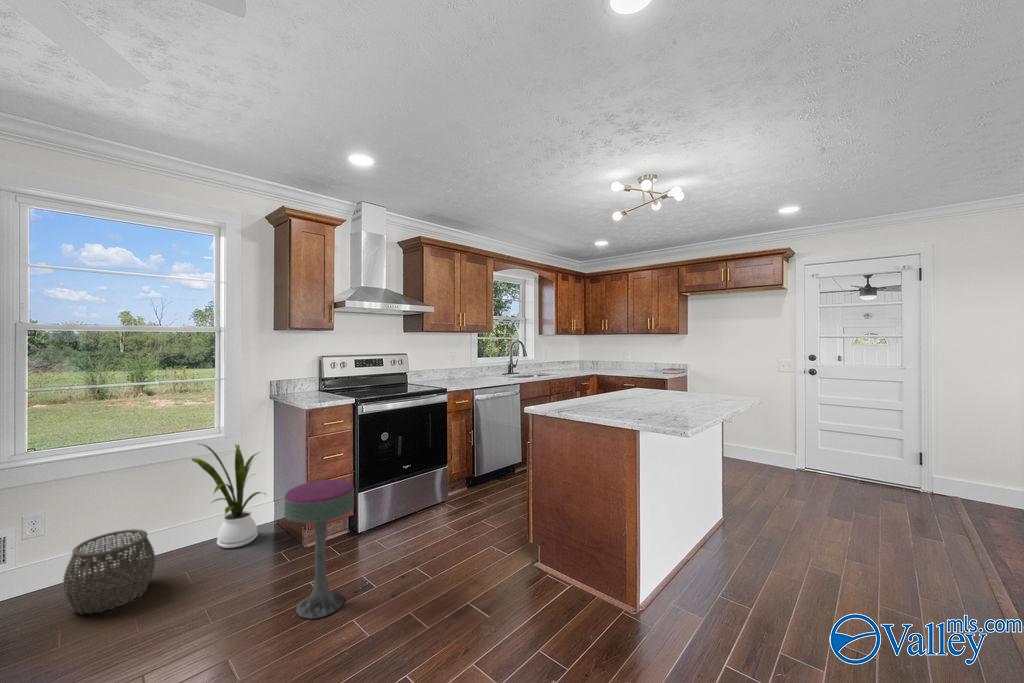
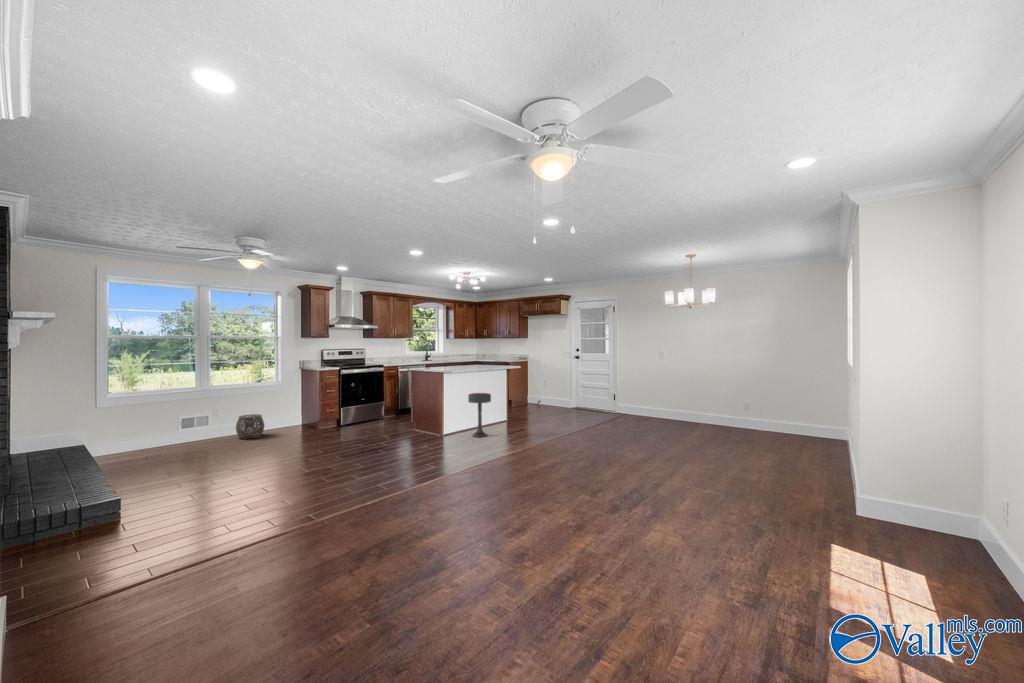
house plant: present [192,444,265,548] -> none [270,385,300,429]
bar stool: present [284,480,354,619] -> present [468,393,491,437]

